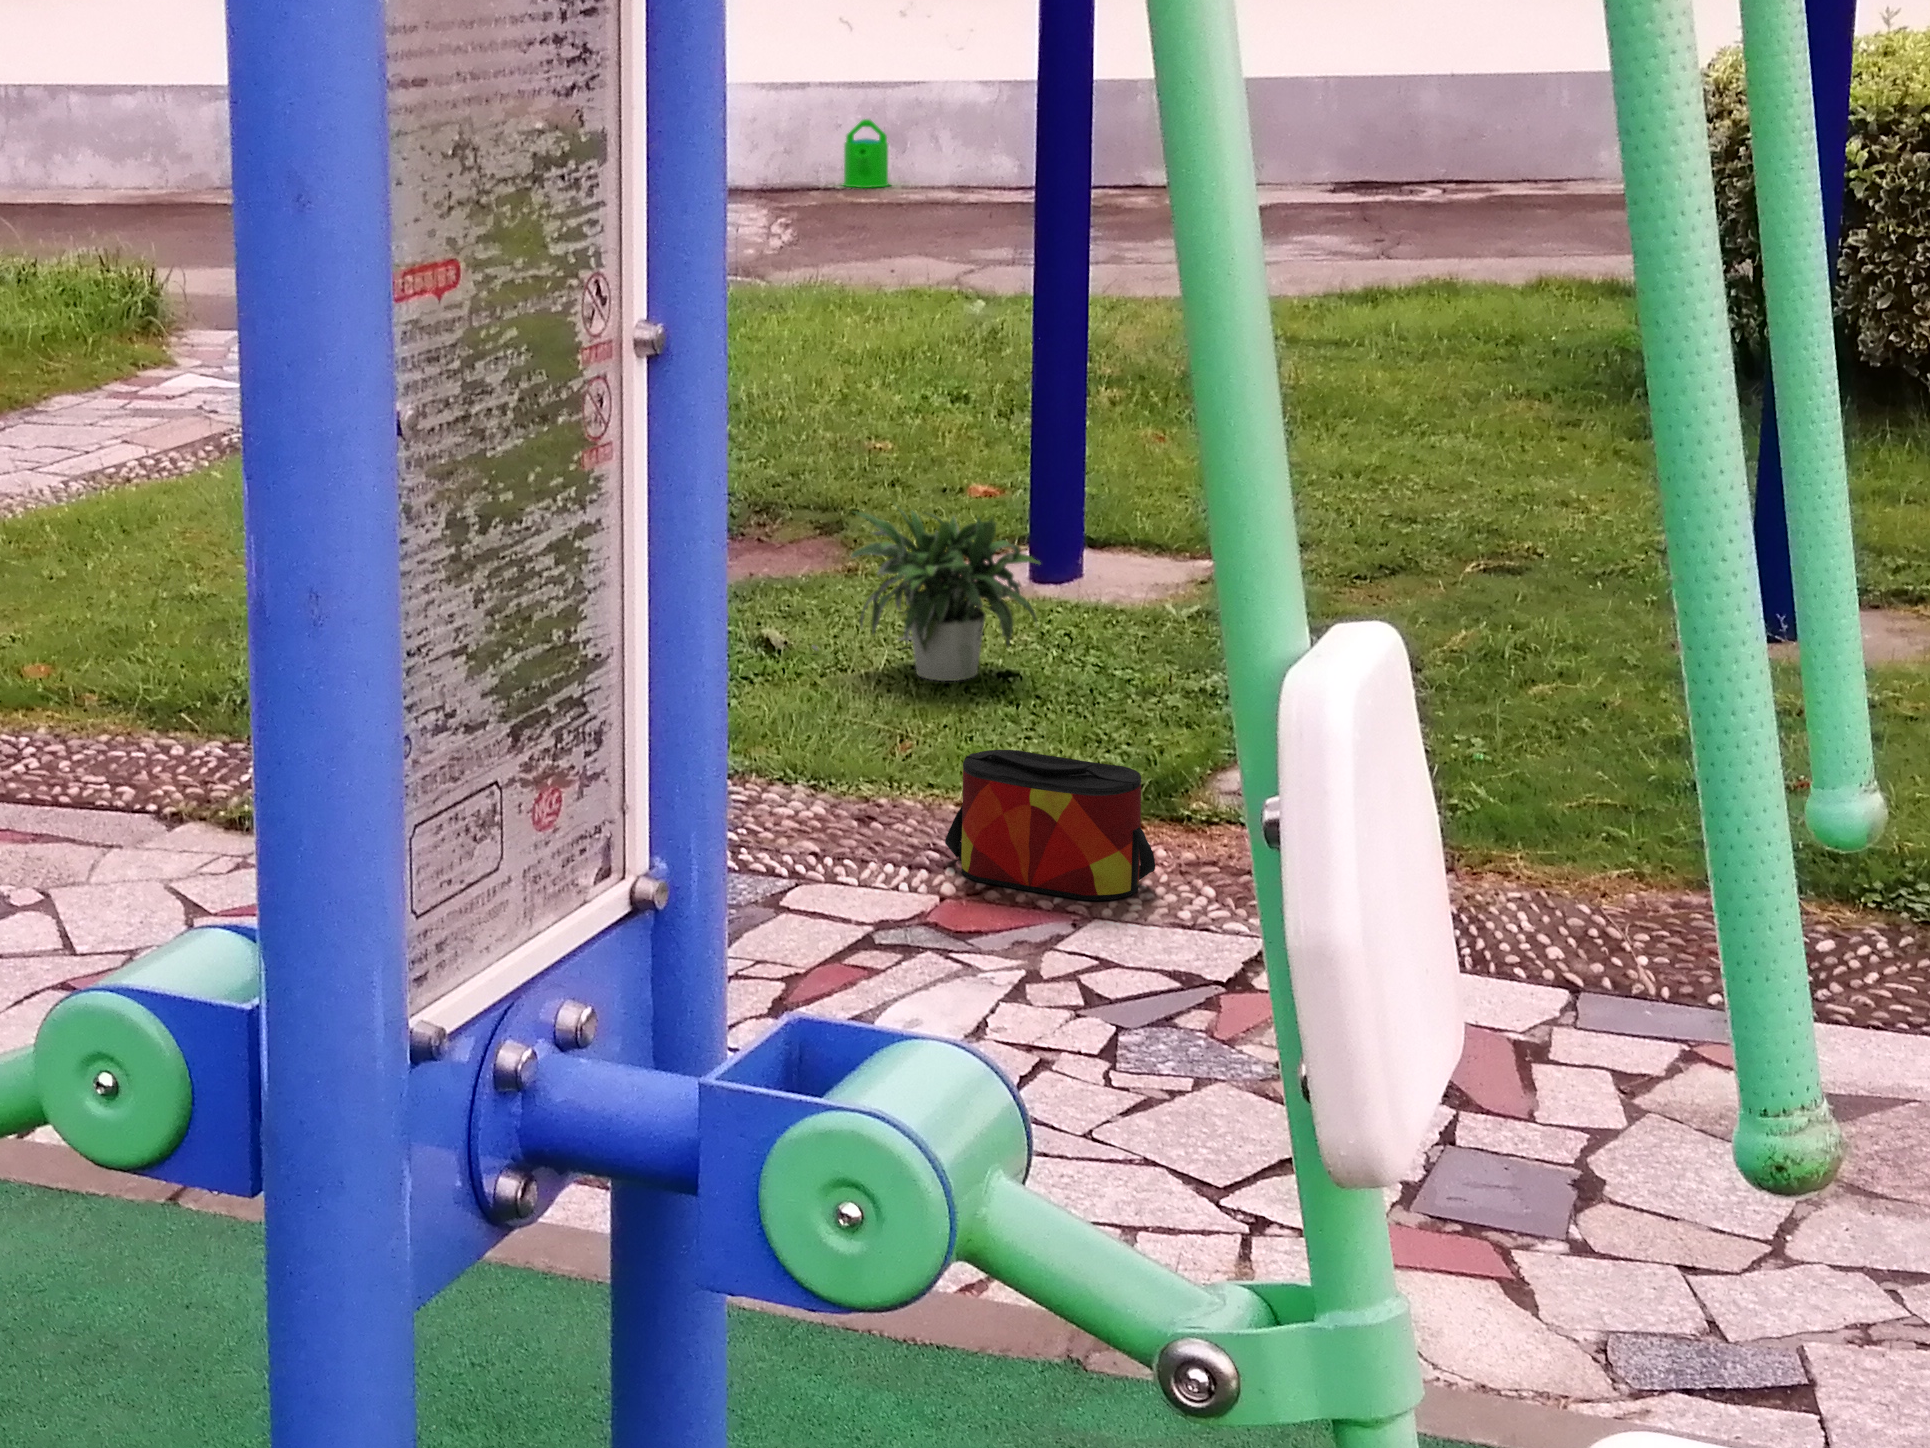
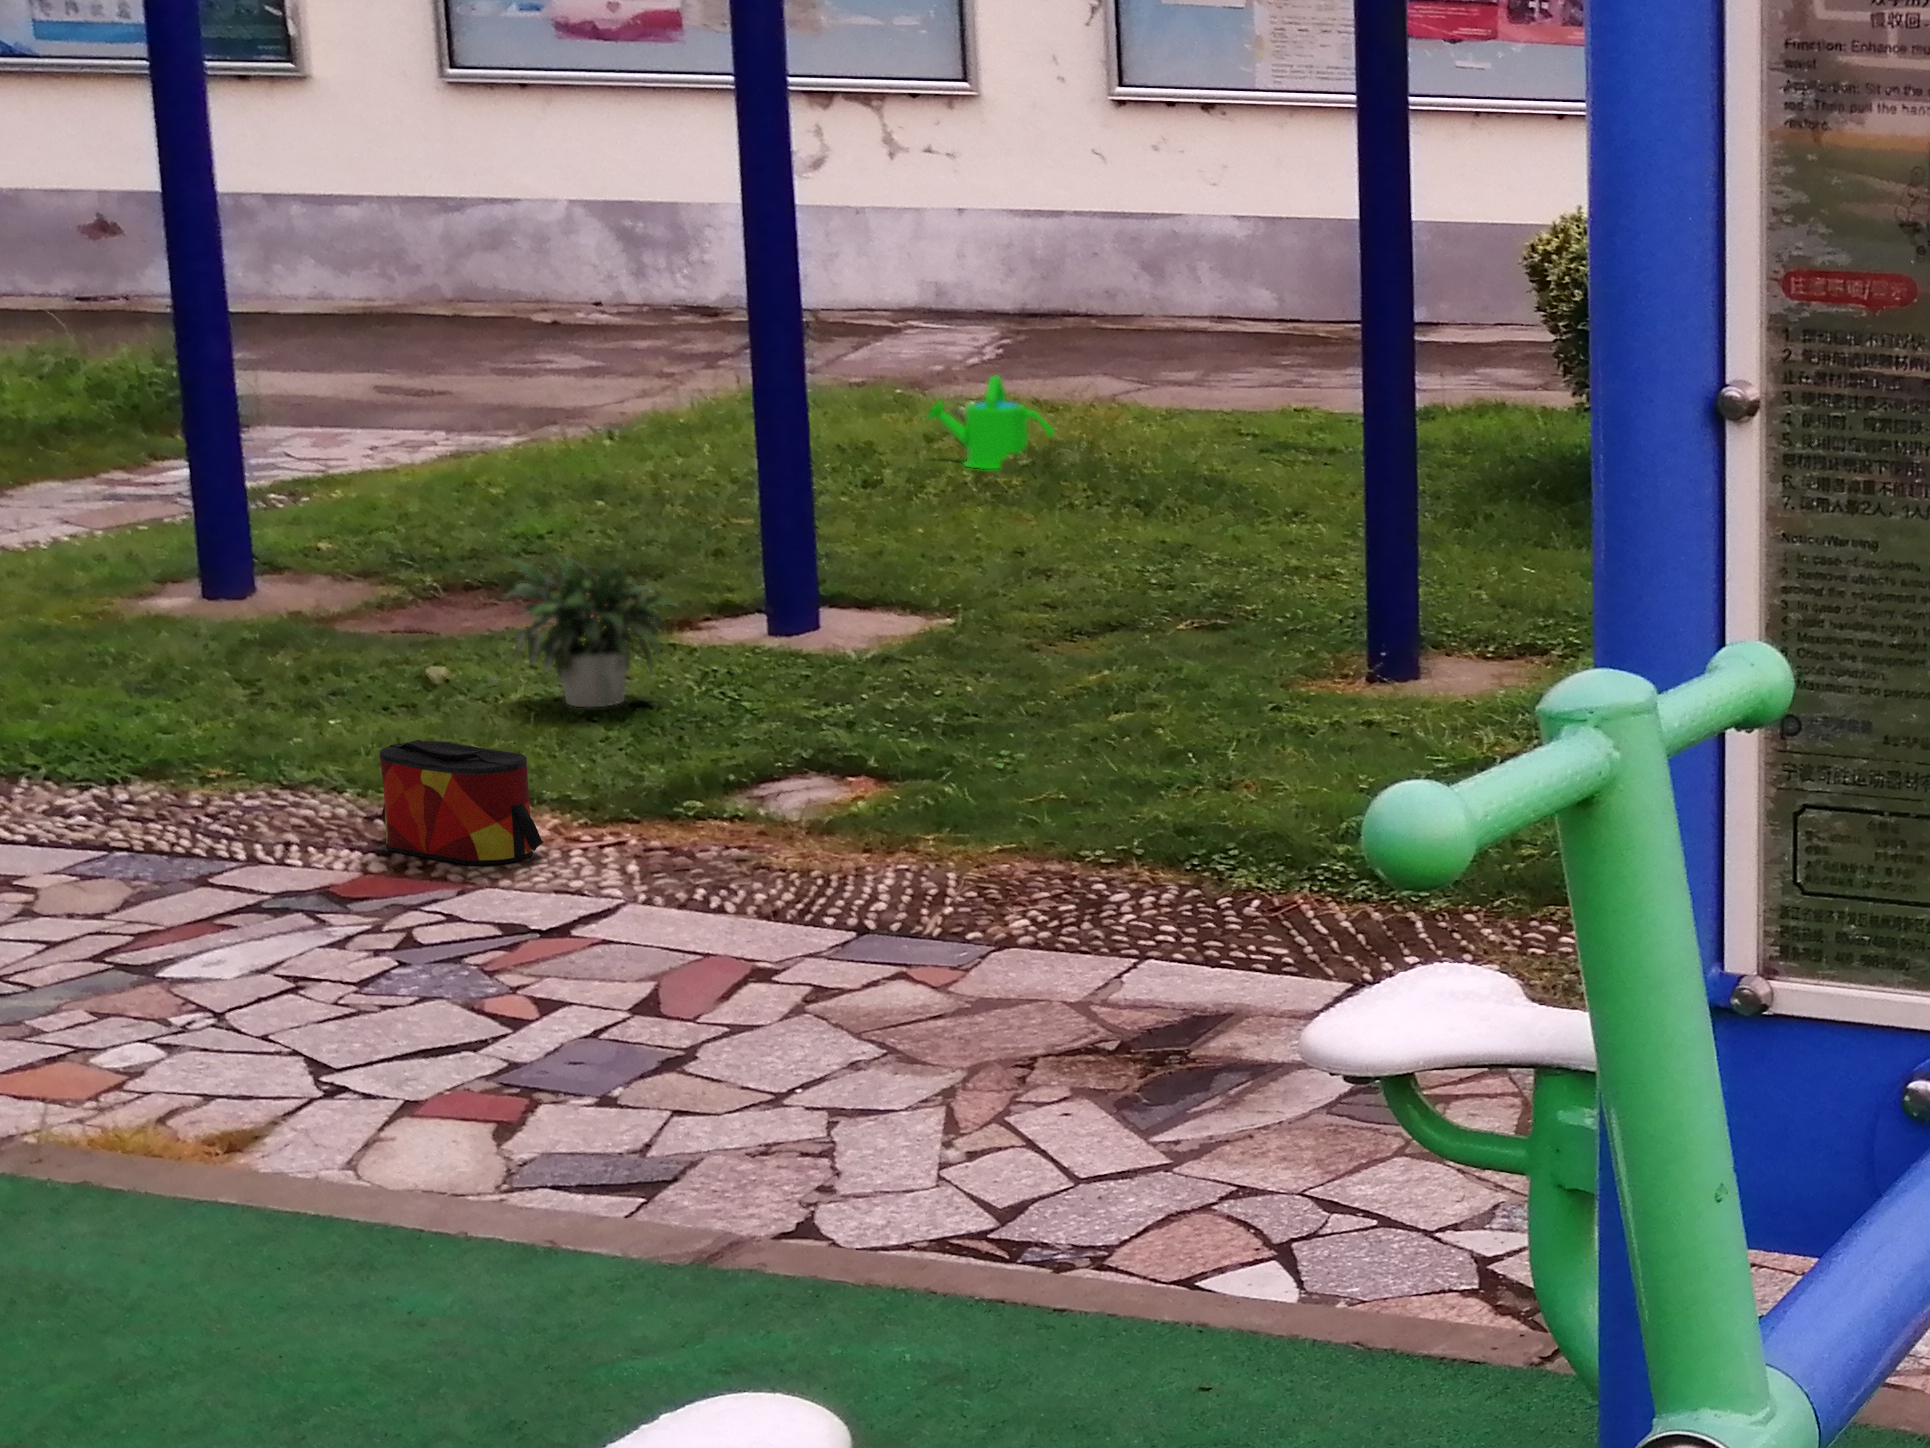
watering can: present [843,119,891,188] -> present [927,375,1054,469]

